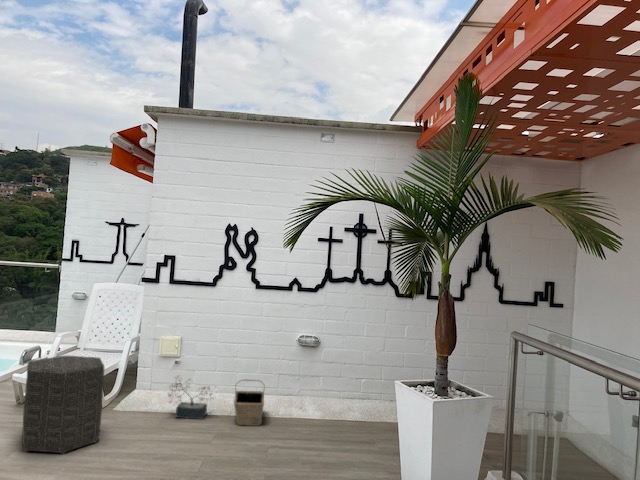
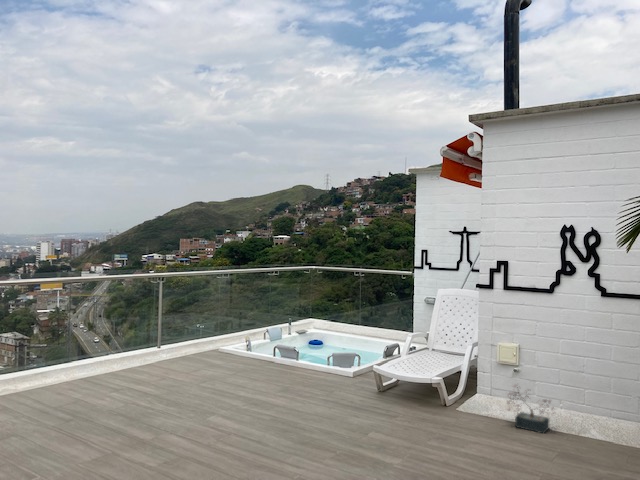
ottoman: present [22,356,105,453] -> none [378,353,441,439]
basket: present [234,380,264,426] -> none [578,397,618,452]

